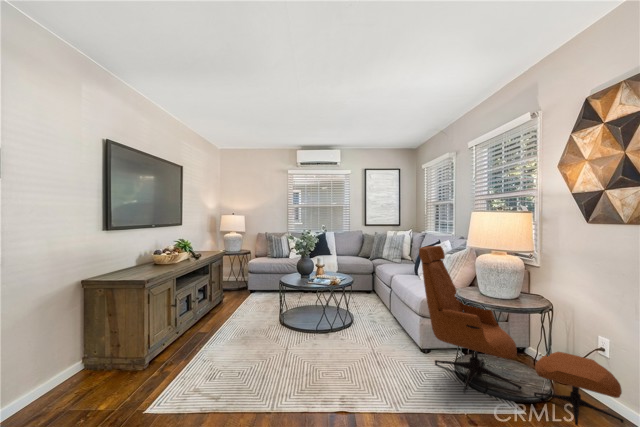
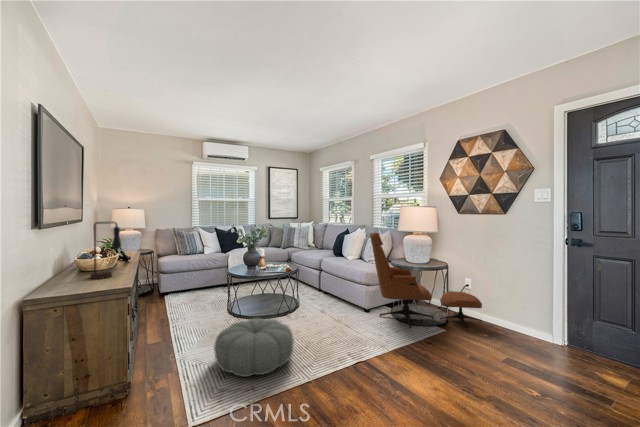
table lamp: none [130,221,154,269] -> present [90,222,121,279]
pouf: none [194,329,282,394] -> present [214,318,294,377]

